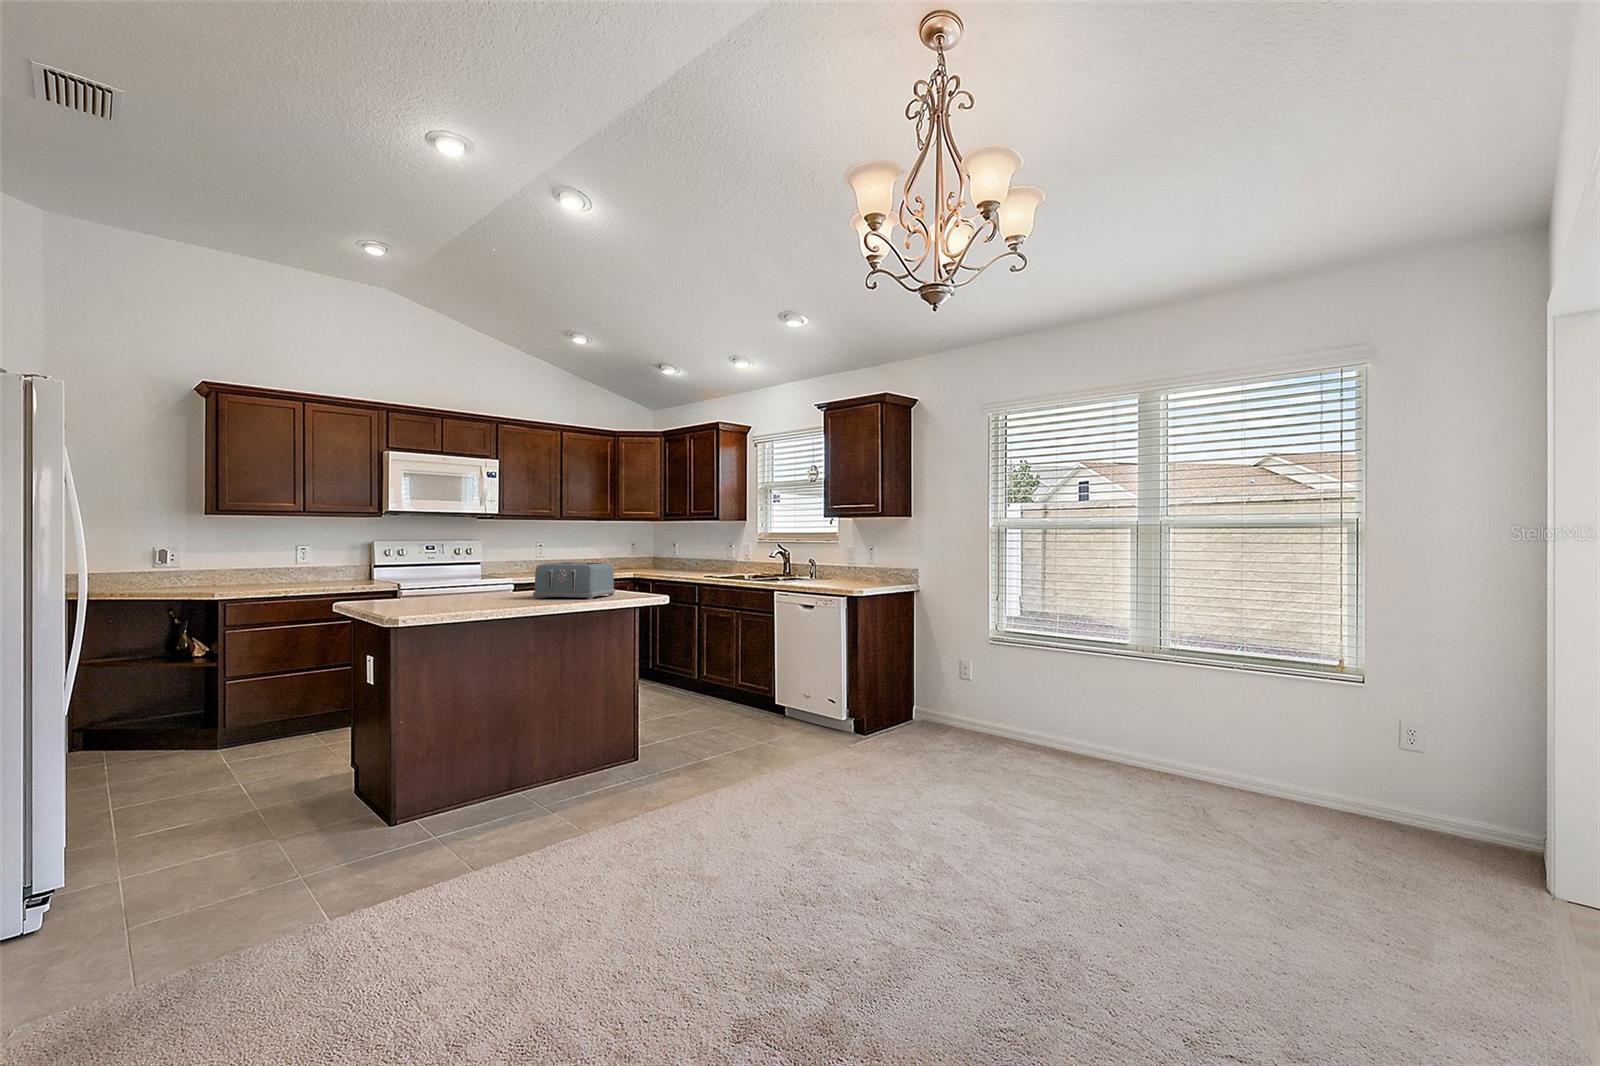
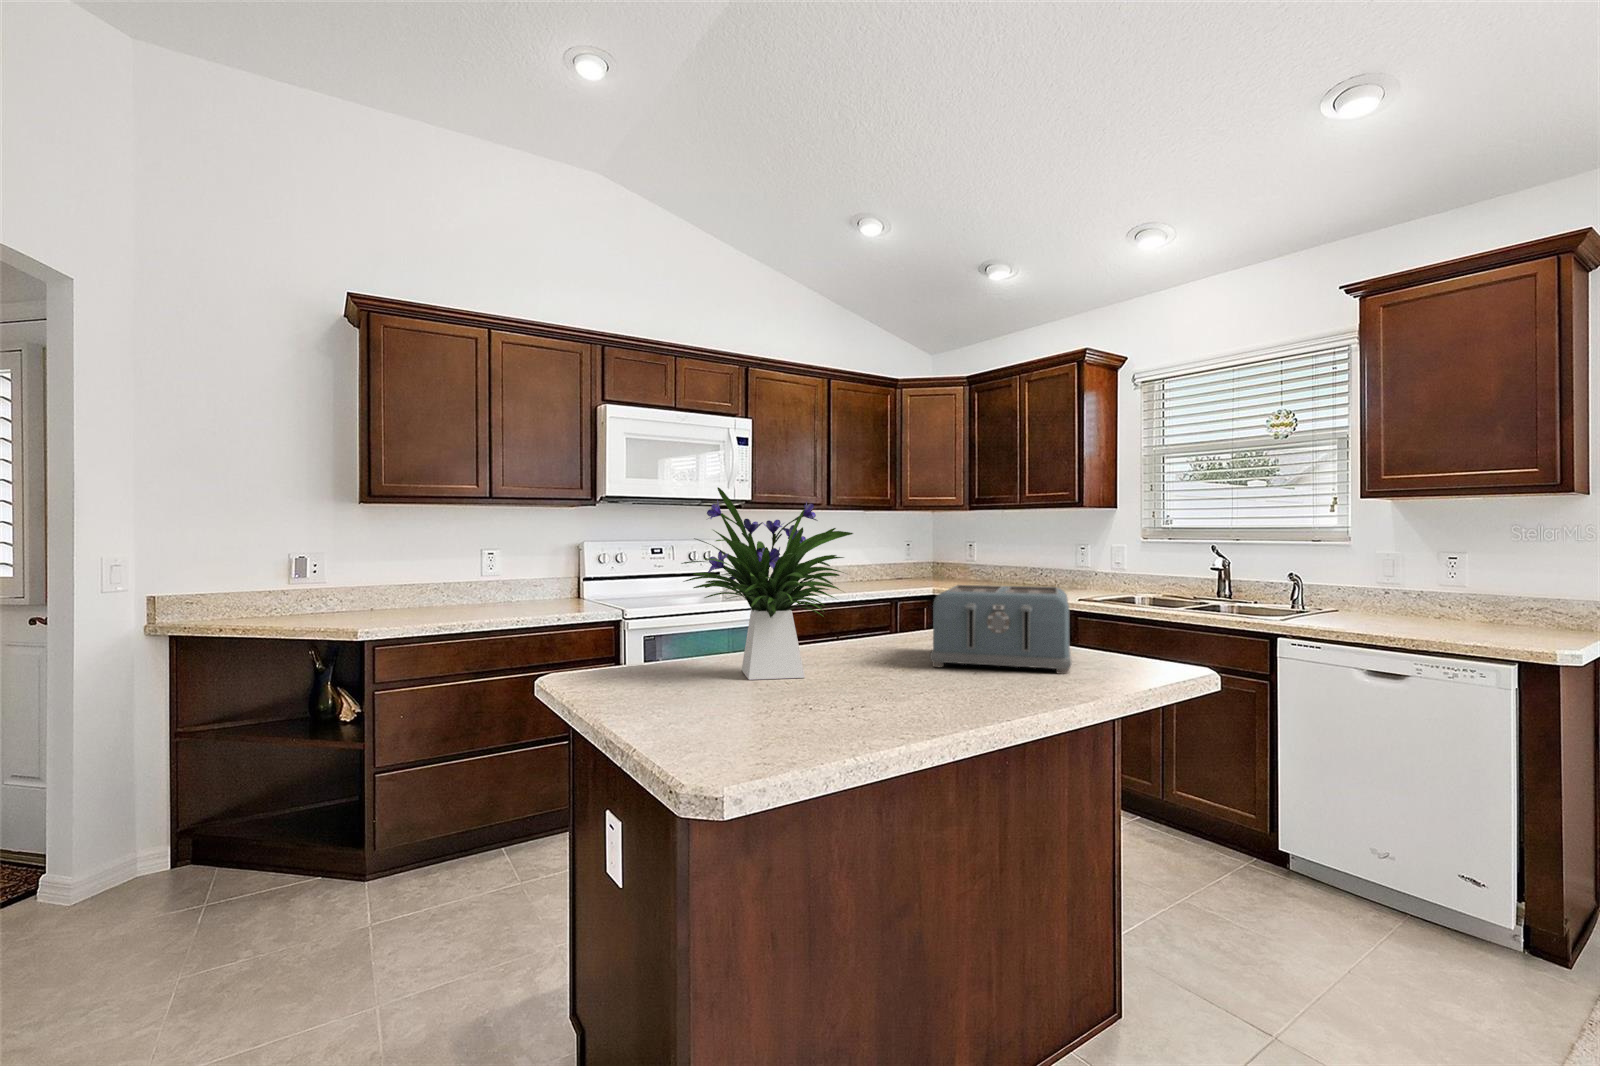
flower arrangement: none [405,516,494,603] -> present [682,487,853,680]

